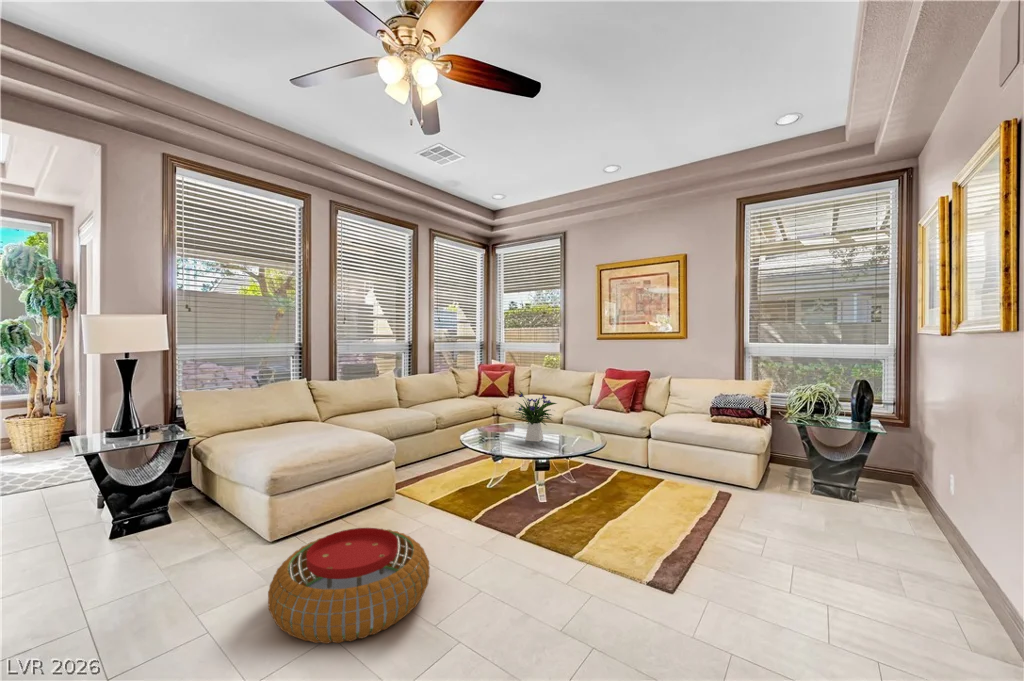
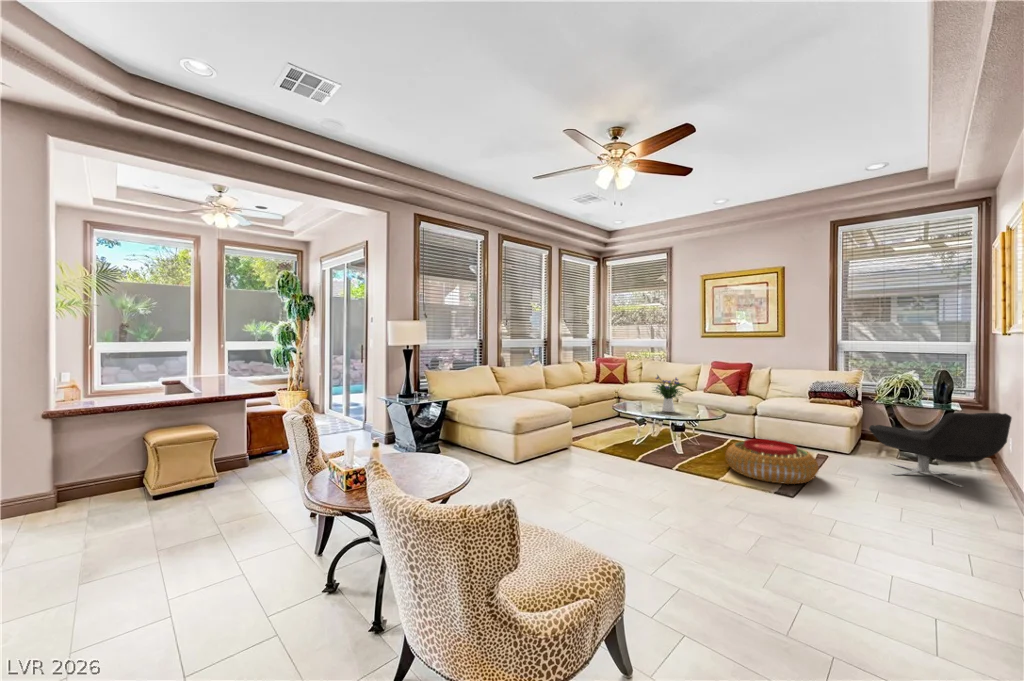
lounge chair: none [777,443,949,543] -> present [869,413,1012,487]
pouf: present [268,528,430,644] -> present [726,439,818,484]

